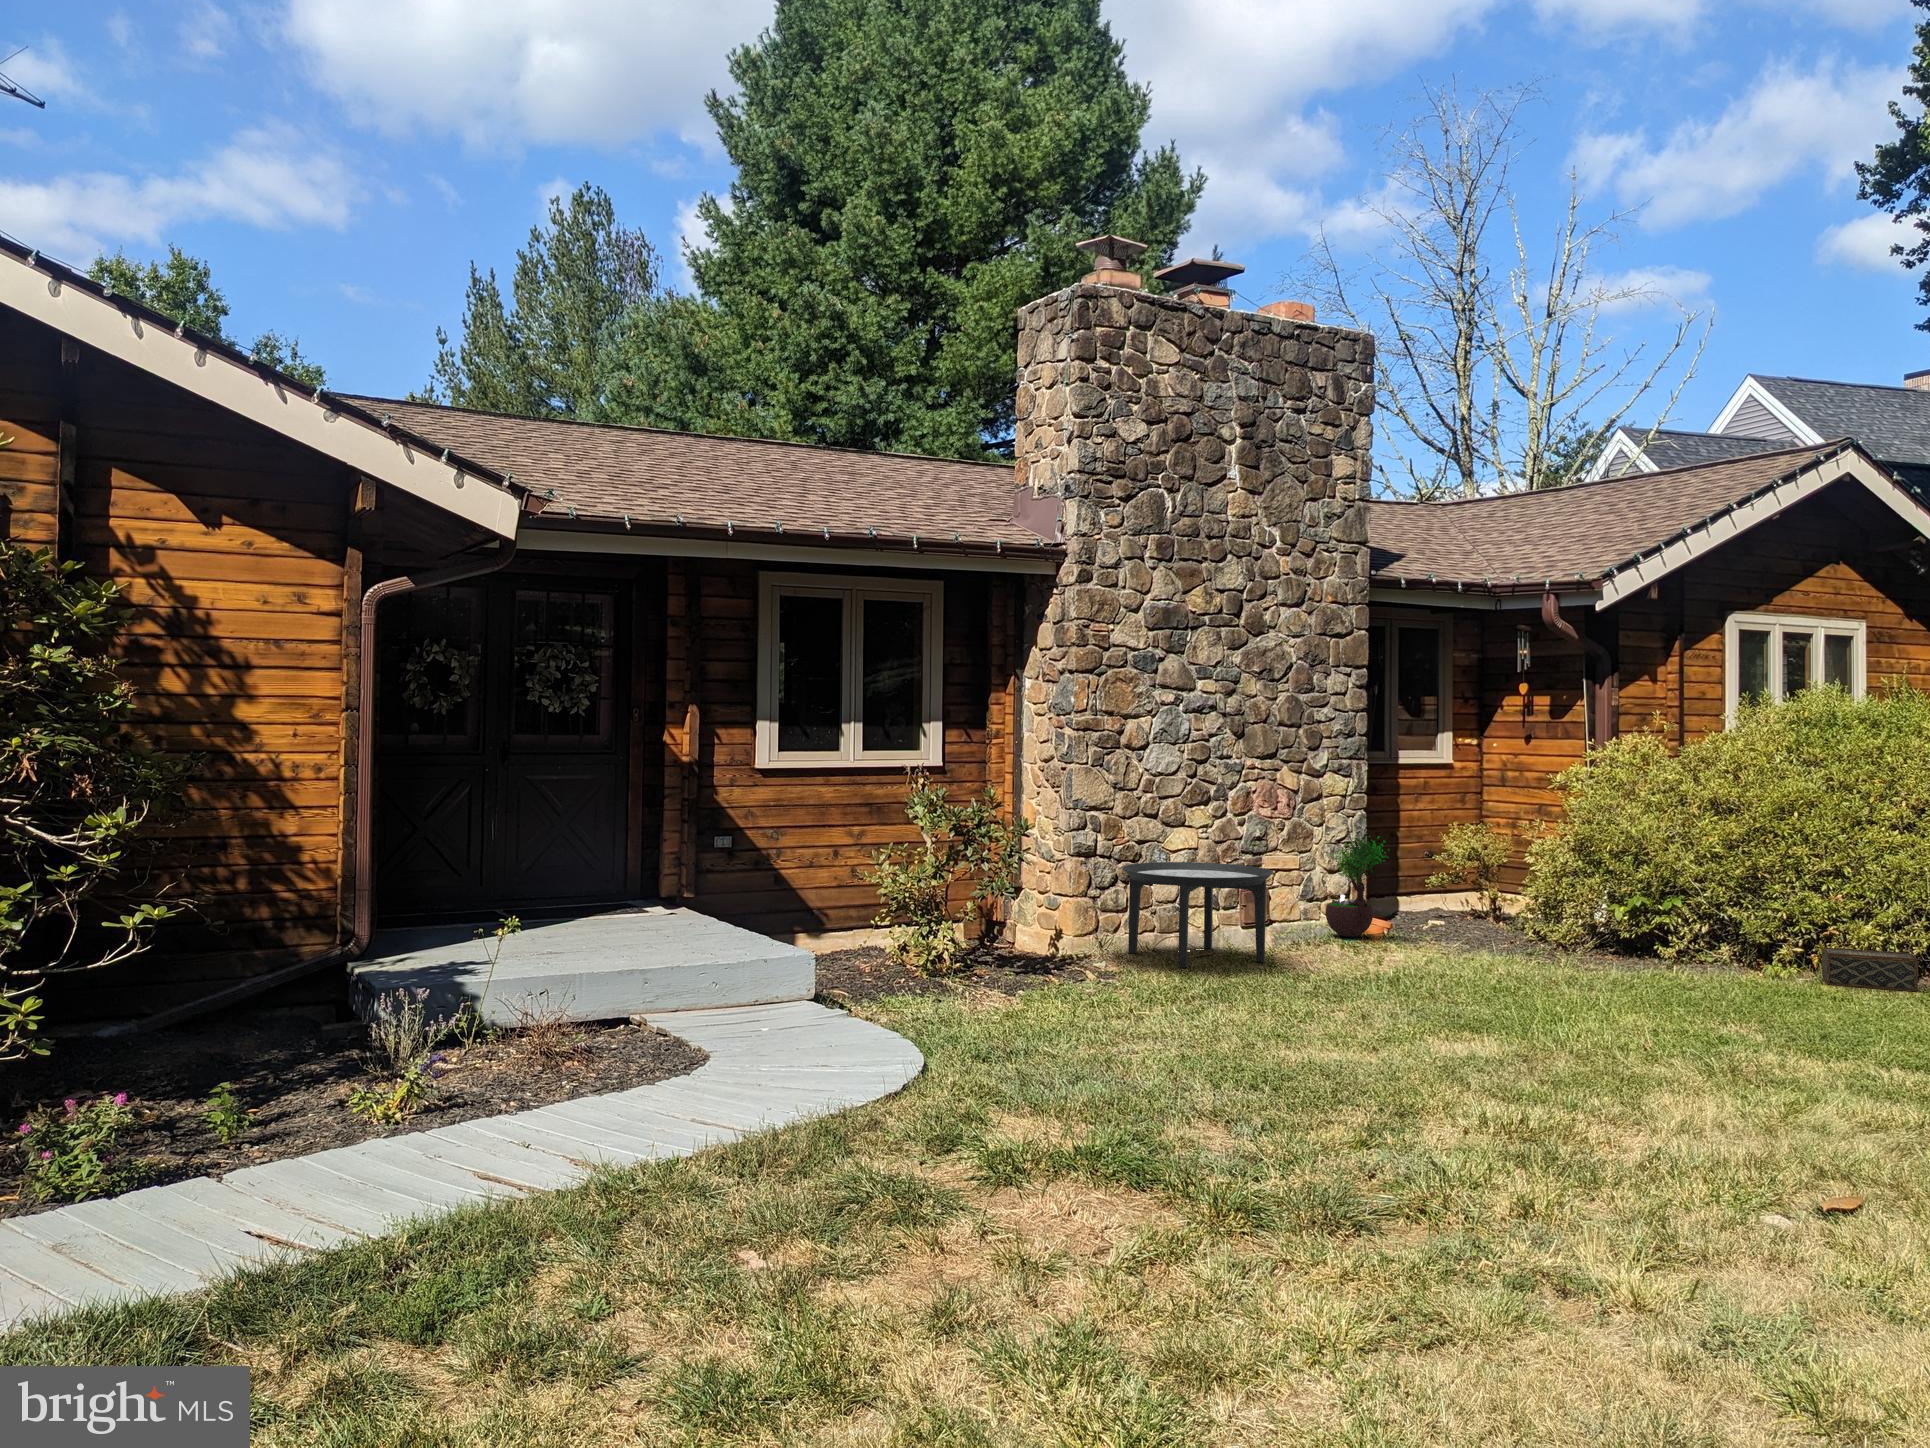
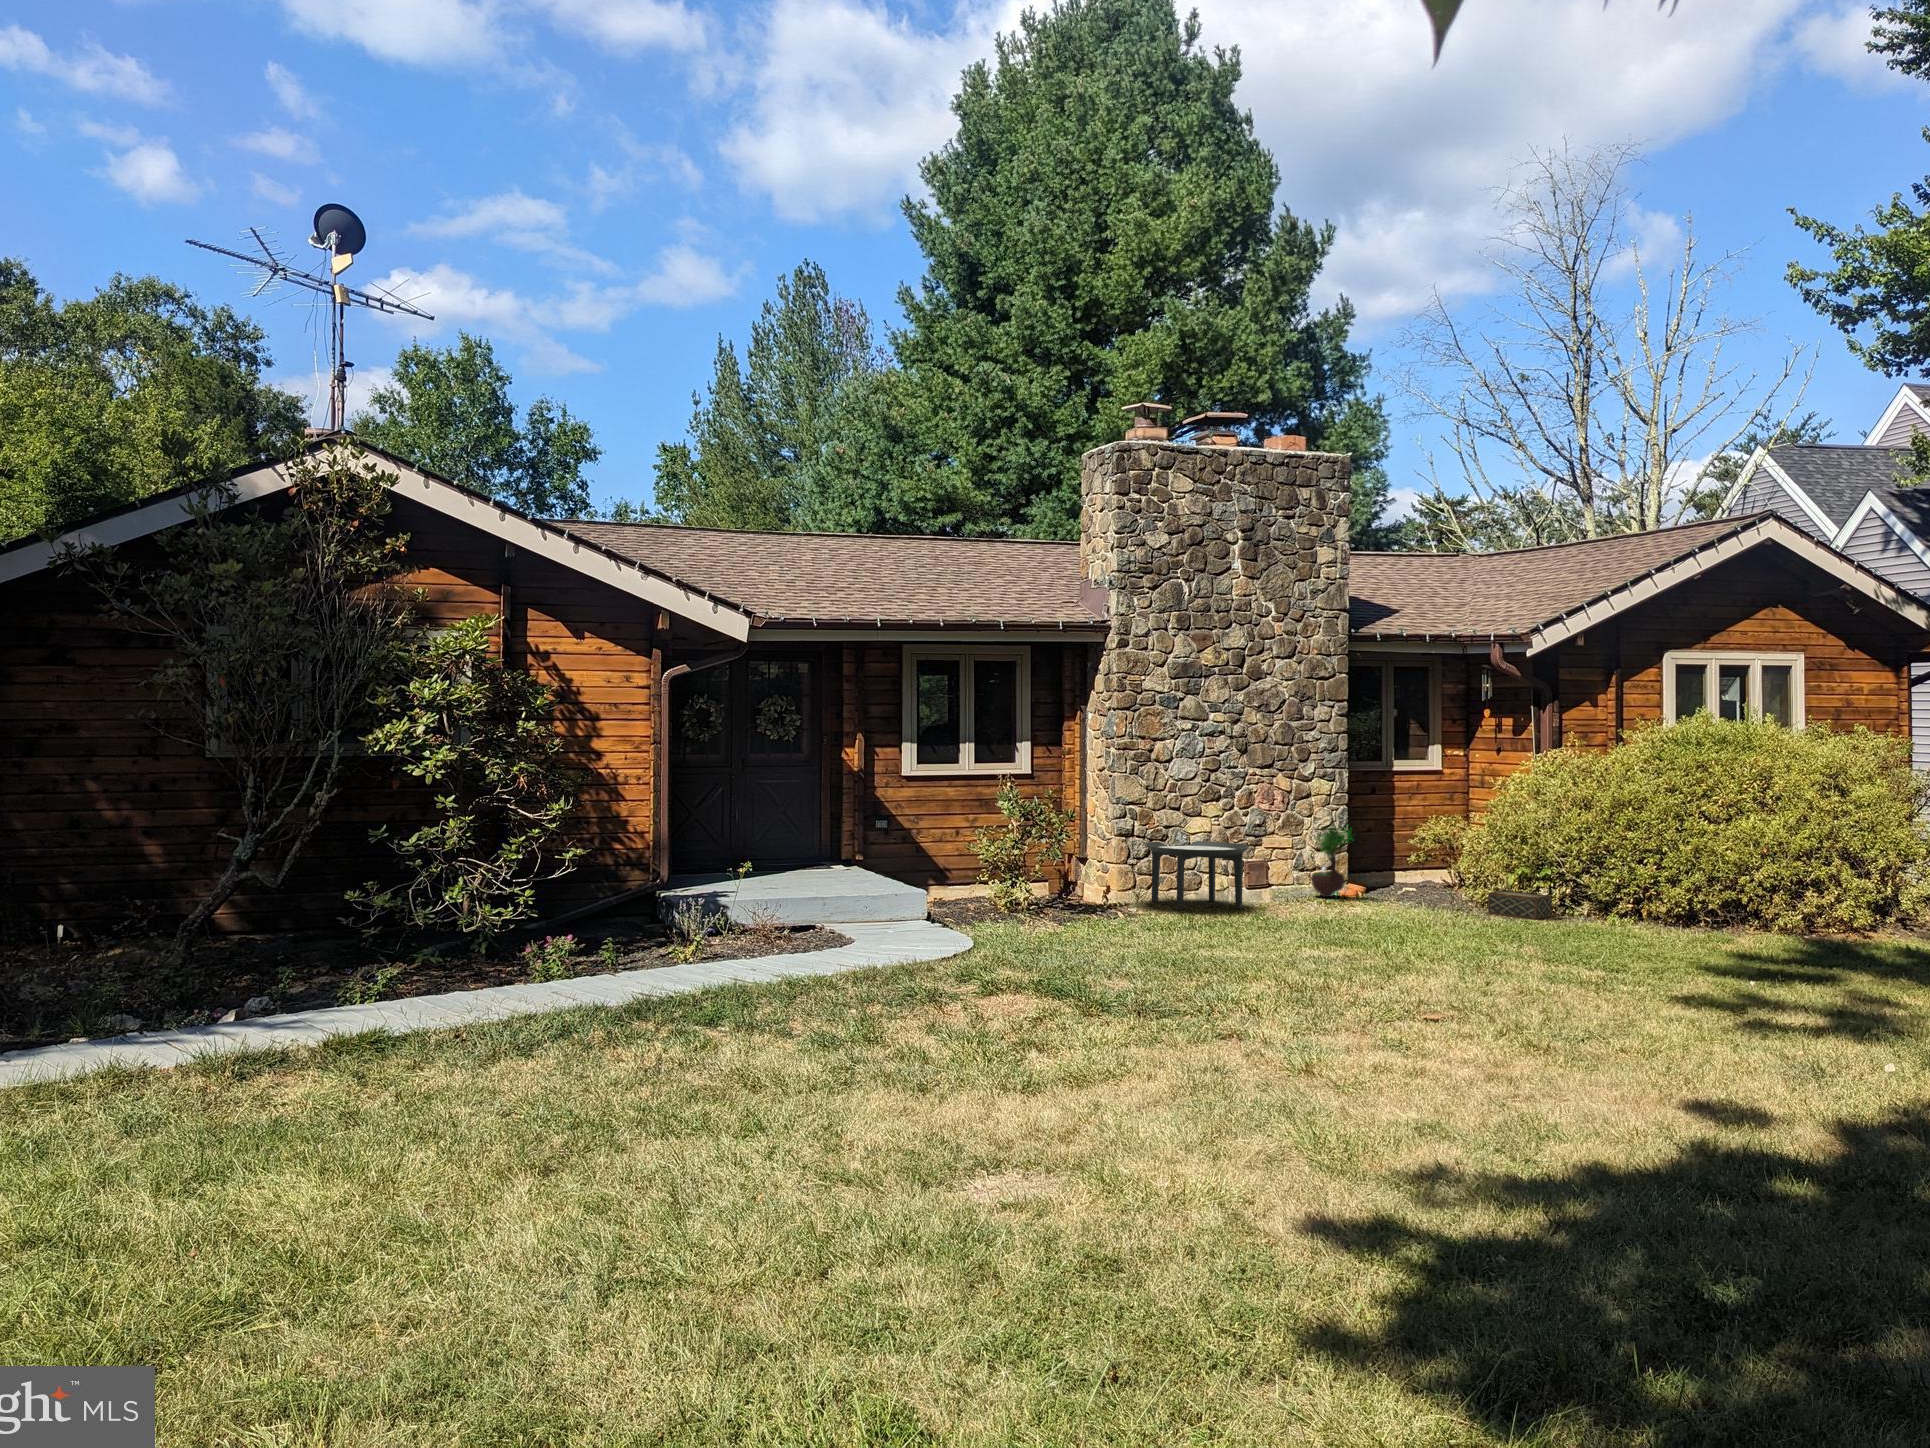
woven basket: present [1822,947,1918,991] -> present [1488,891,1552,919]

